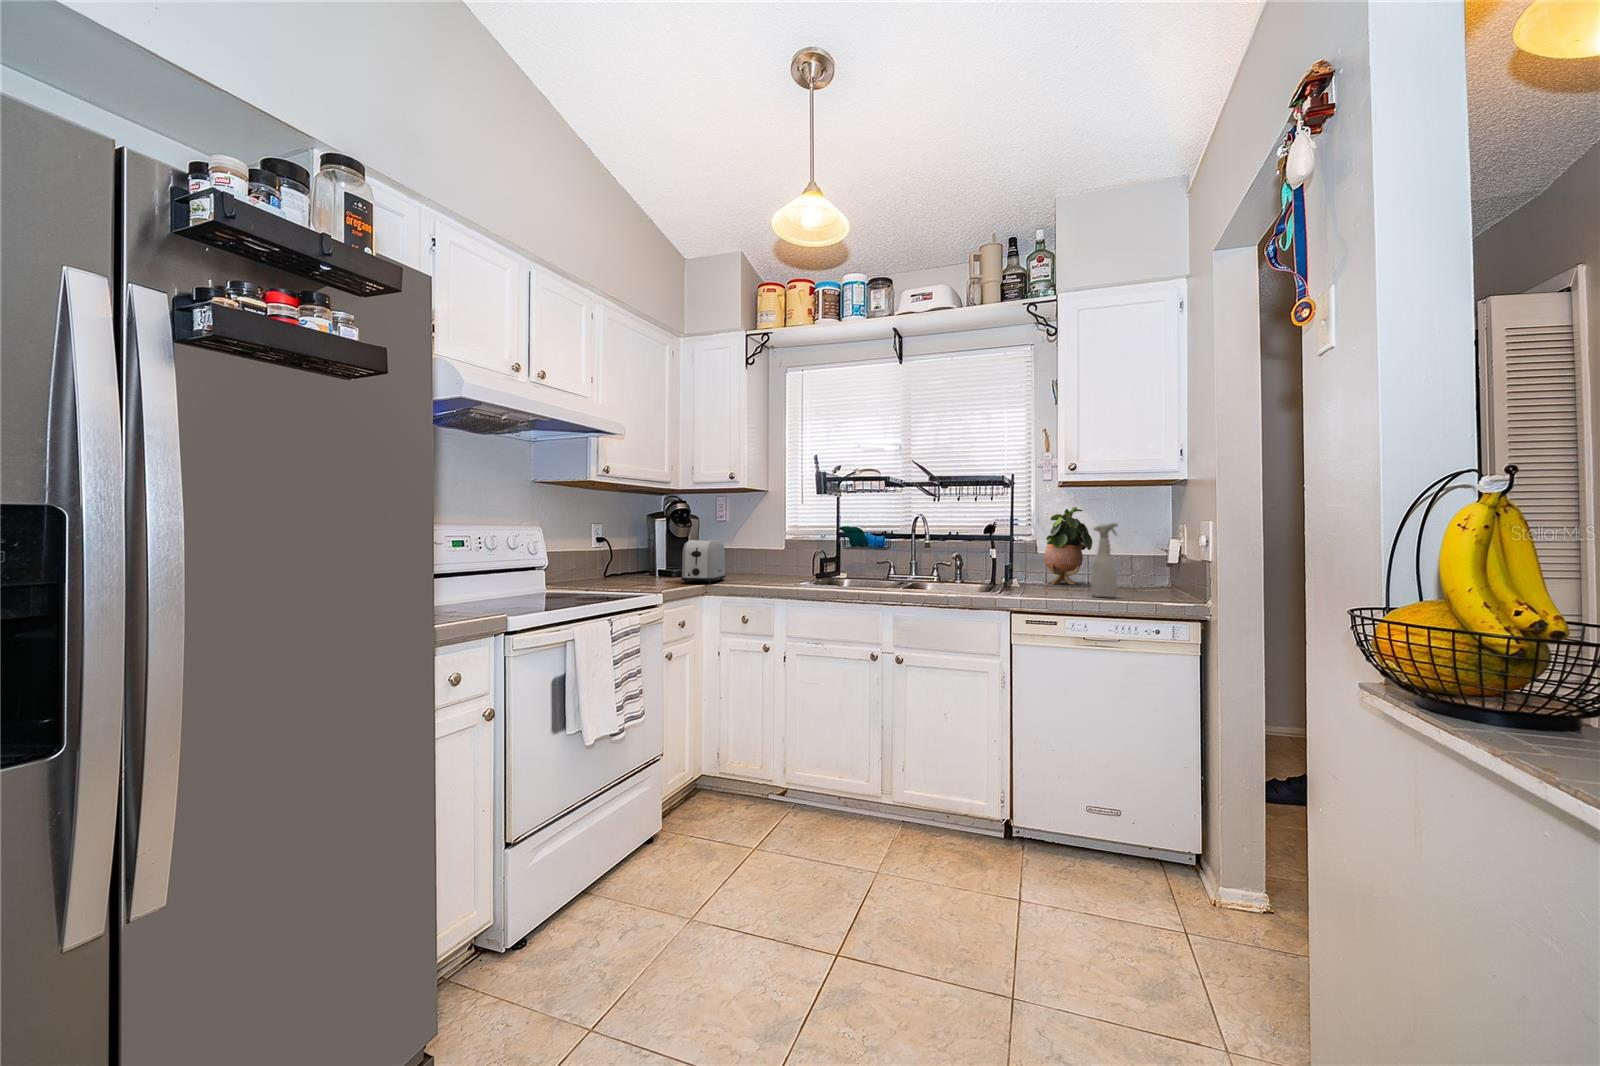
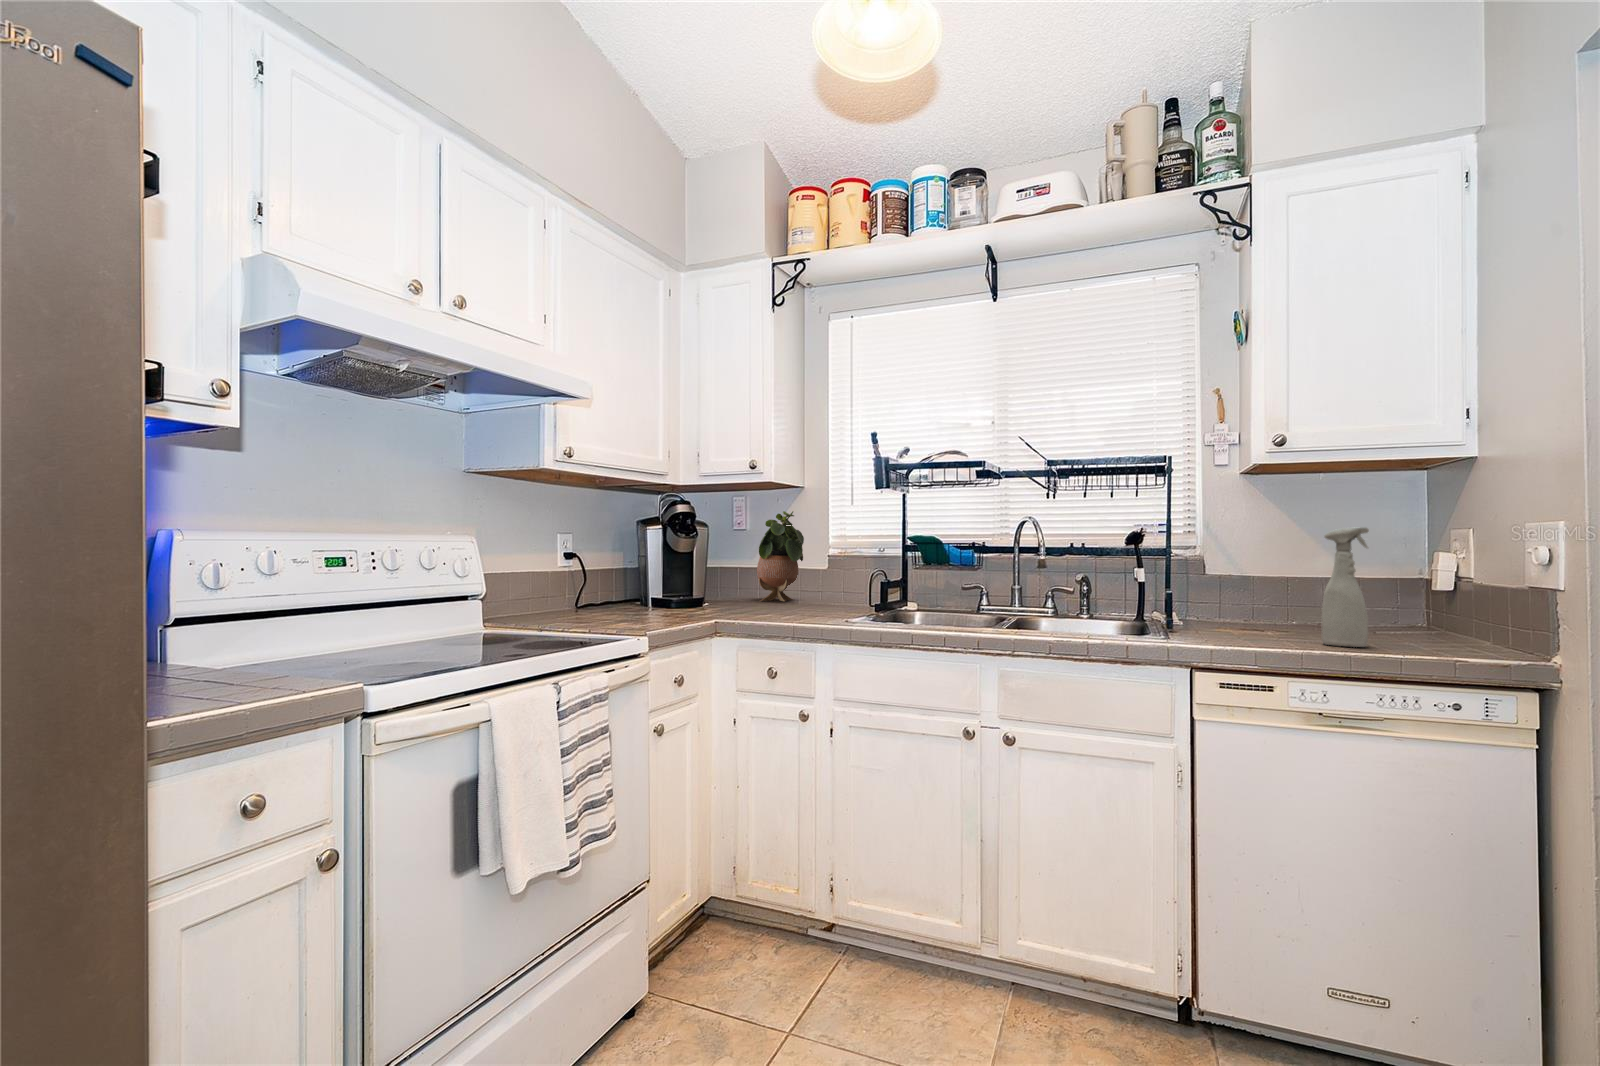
potted plant: present [1044,507,1092,584] -> present [757,511,804,601]
toaster: present [681,540,726,583] -> none [680,554,745,617]

